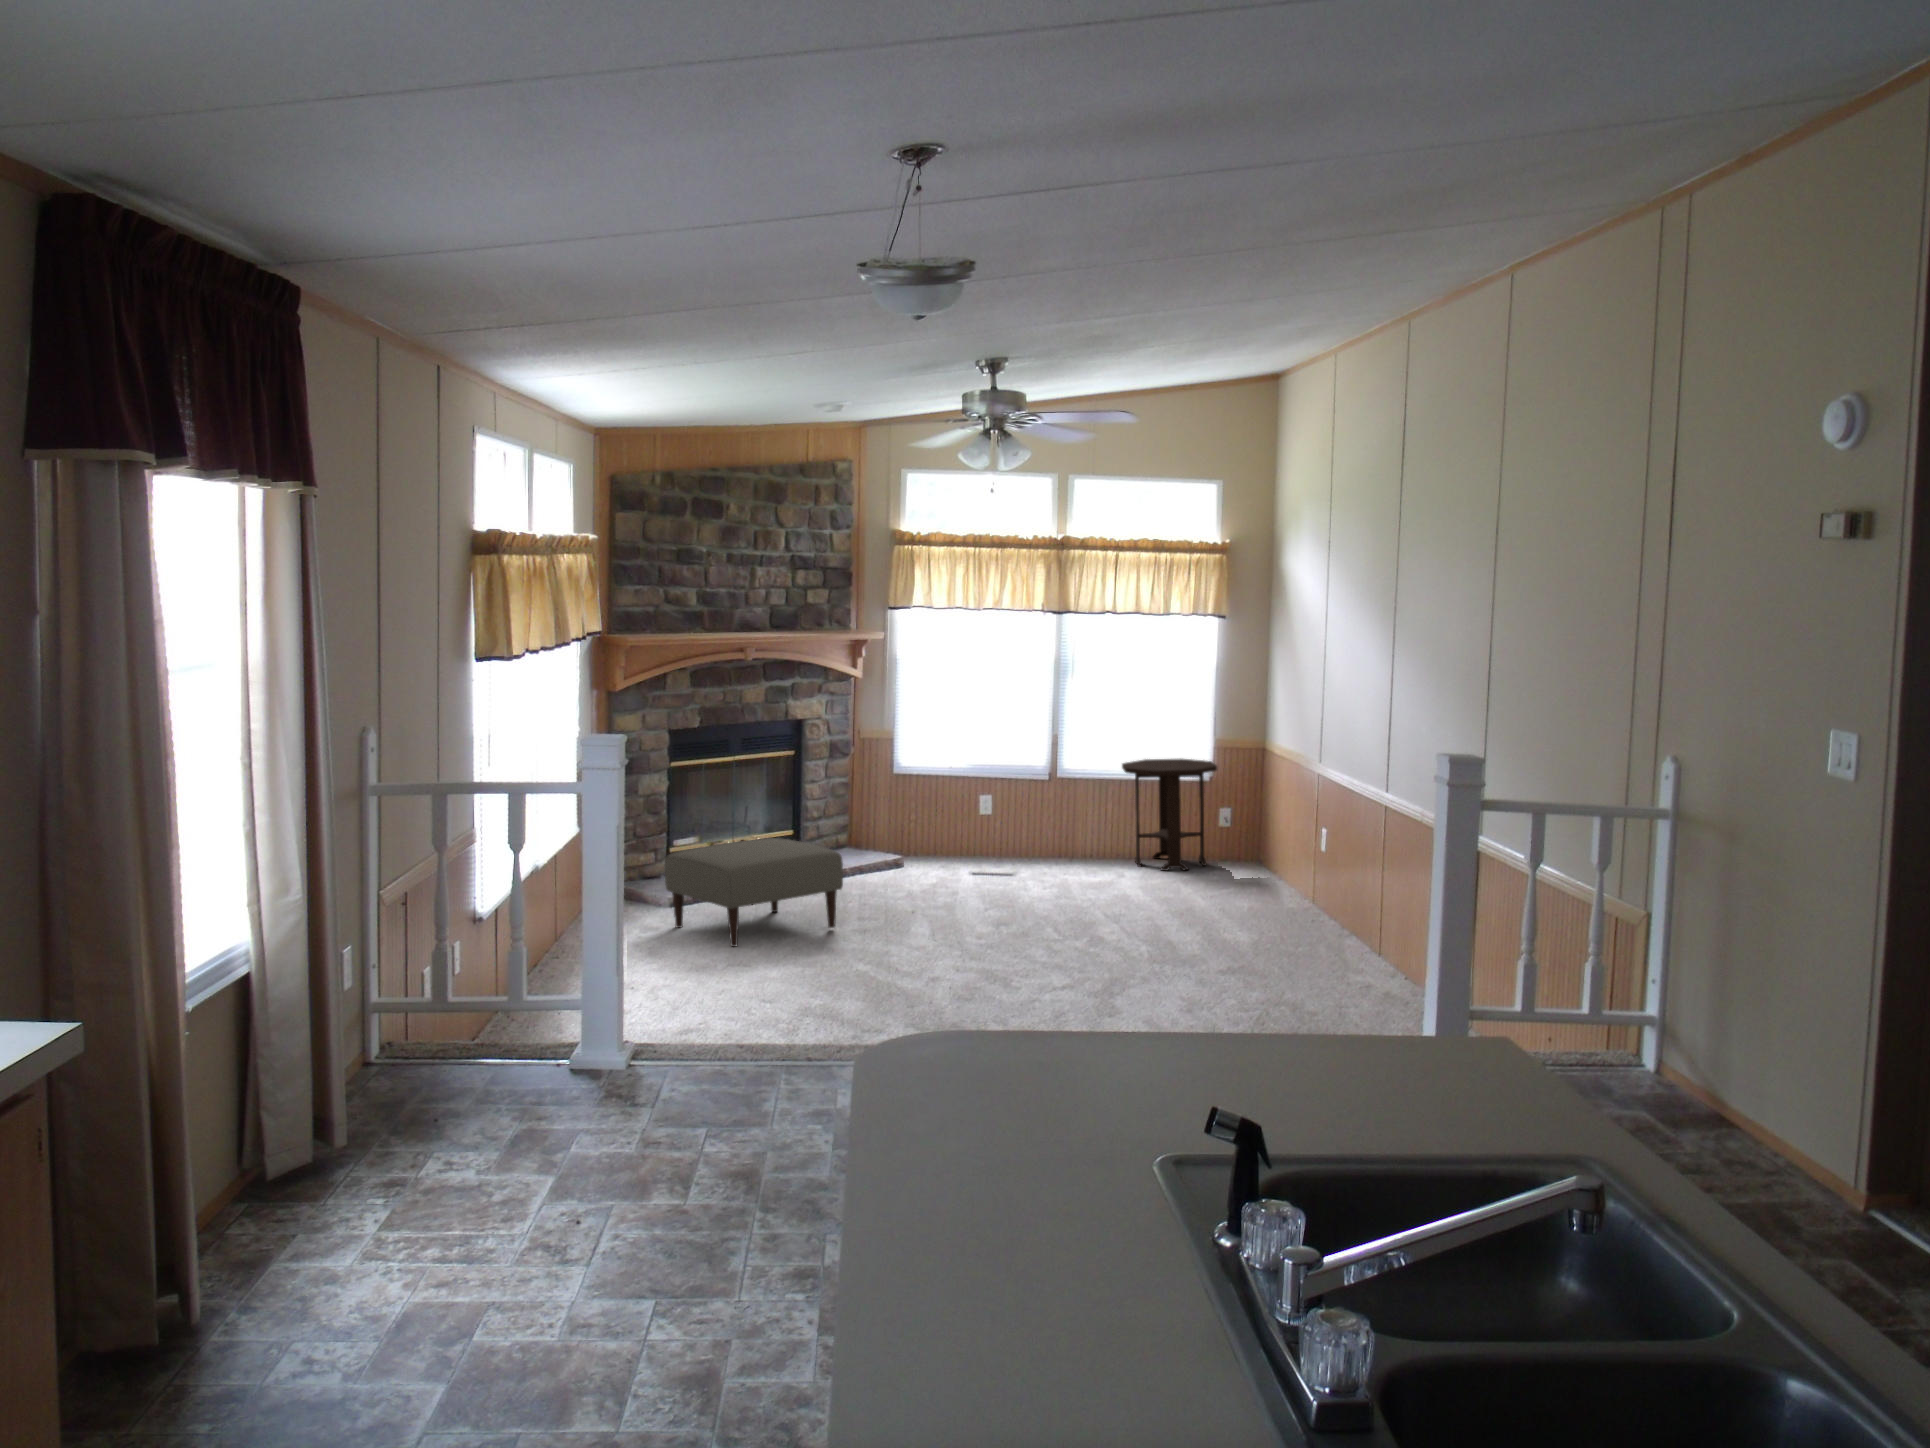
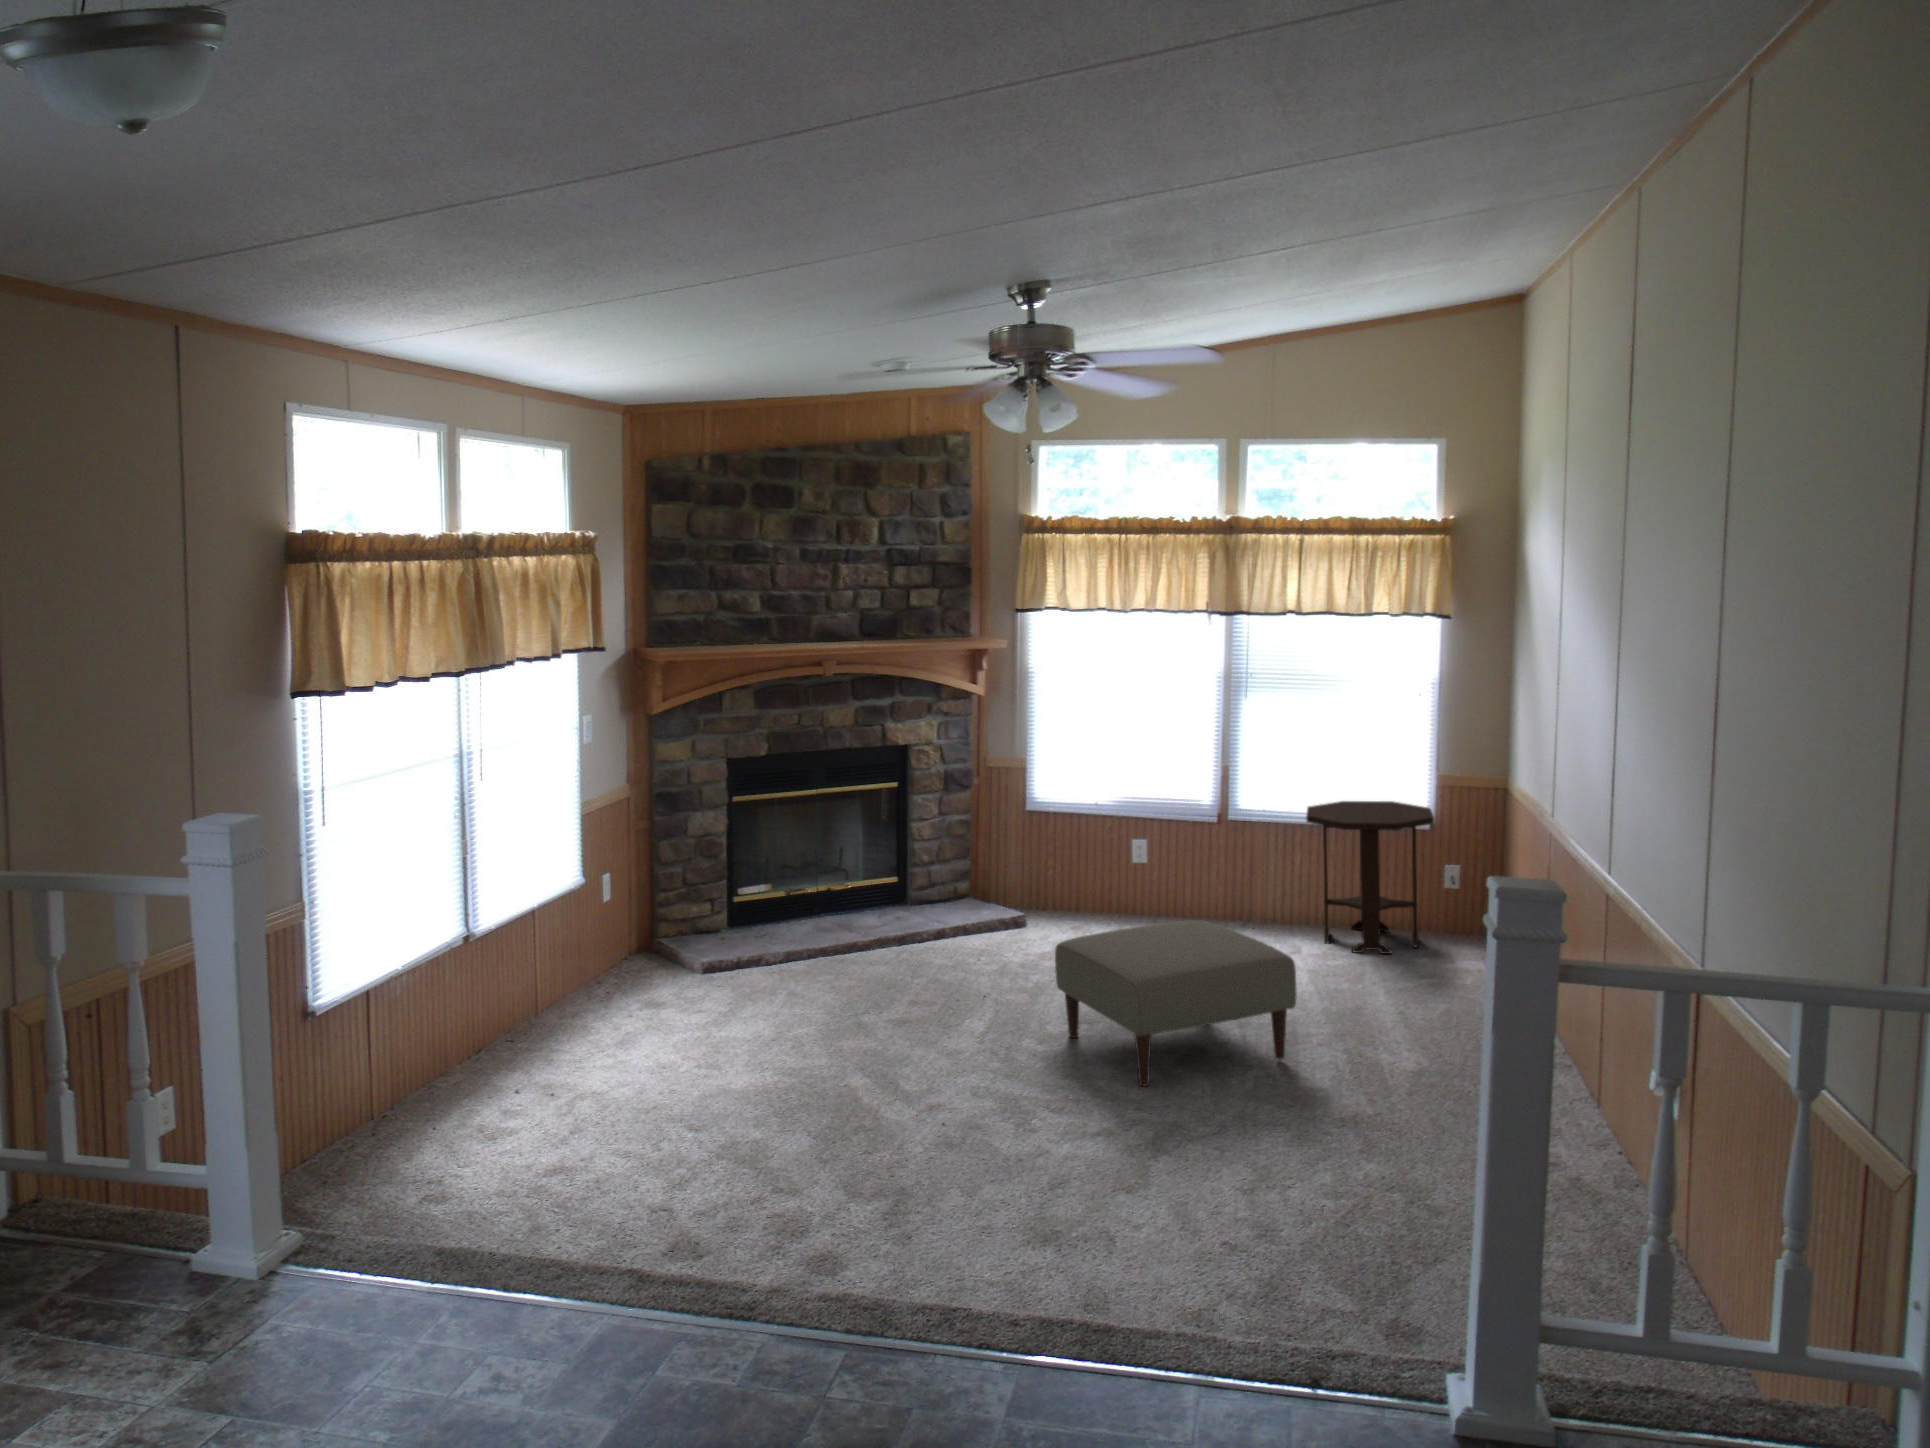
ottoman: present [665,838,843,947] -> present [1055,920,1296,1086]

